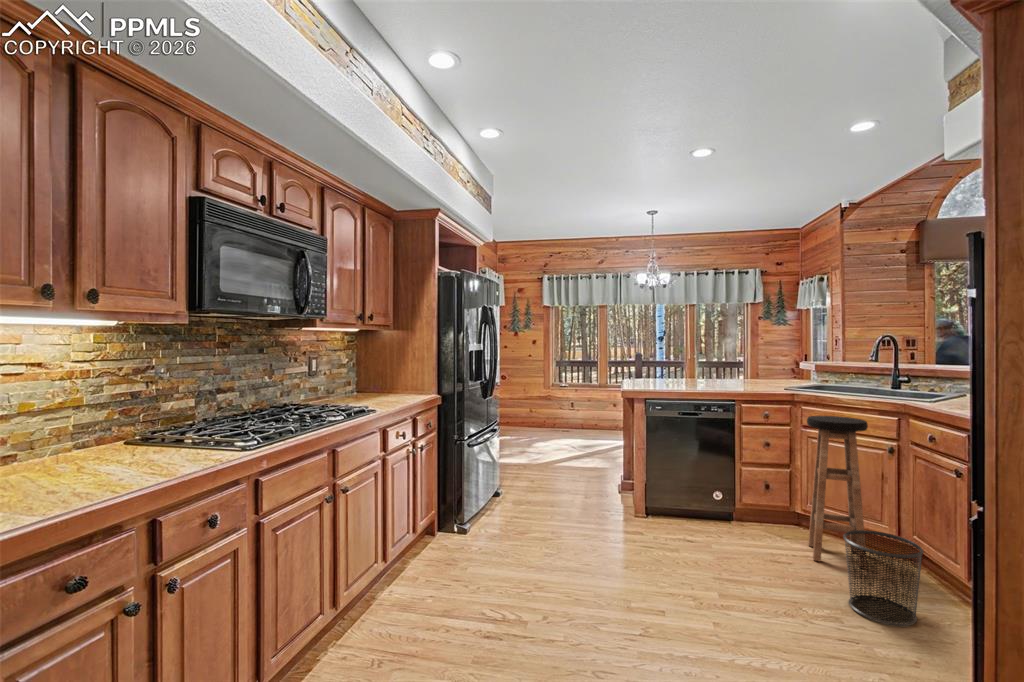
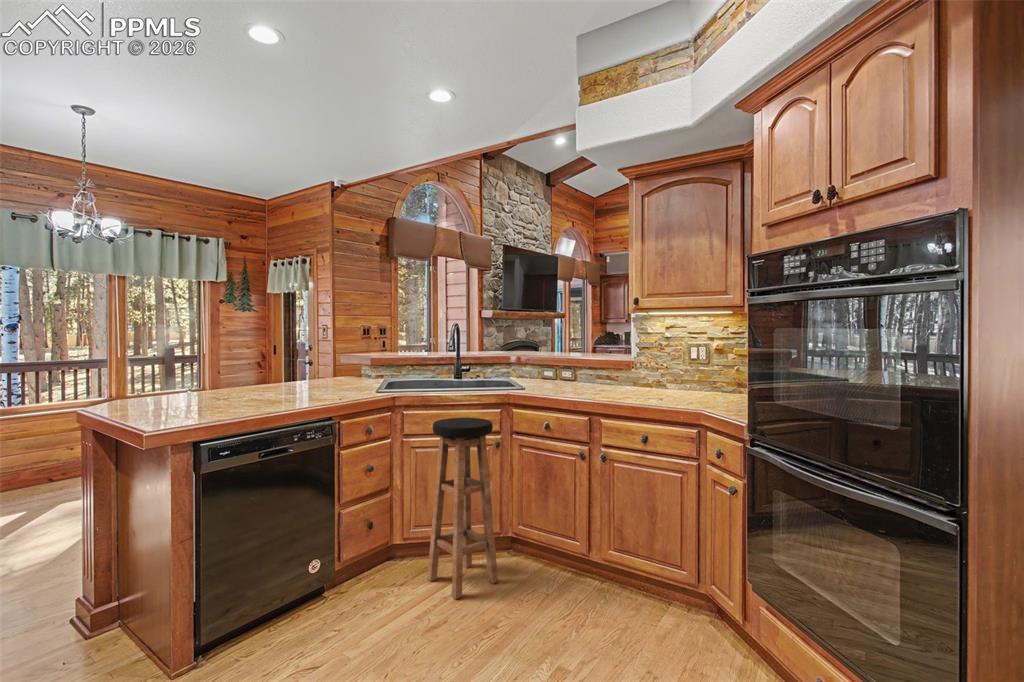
waste bin: present [843,530,924,626] -> none [529,539,601,647]

